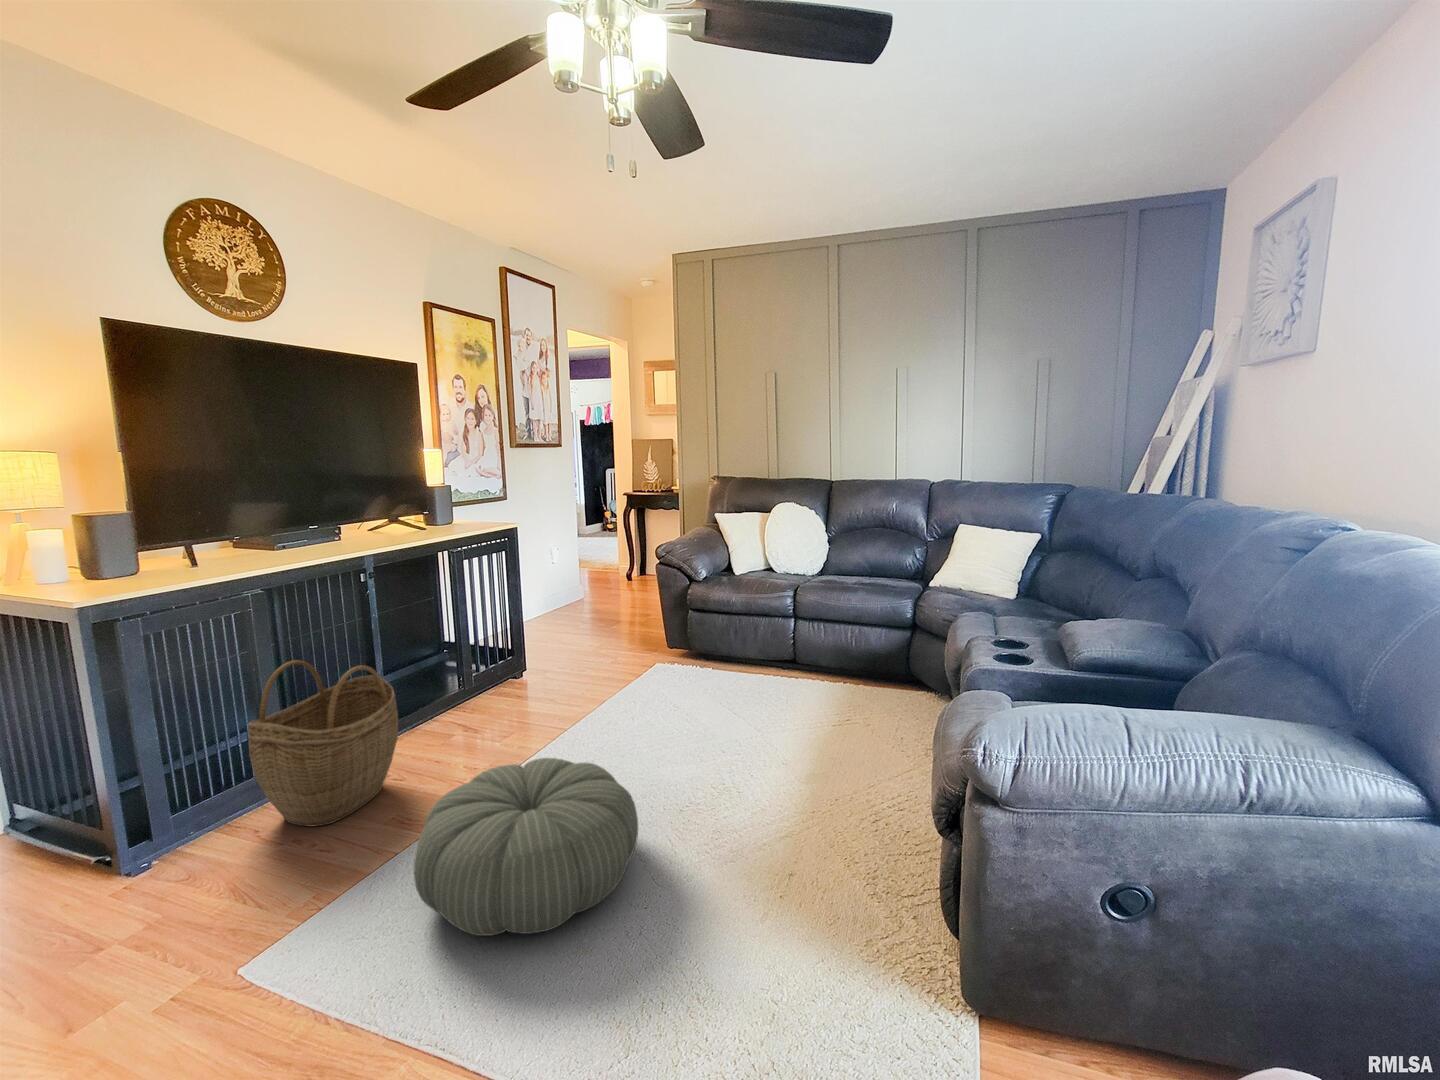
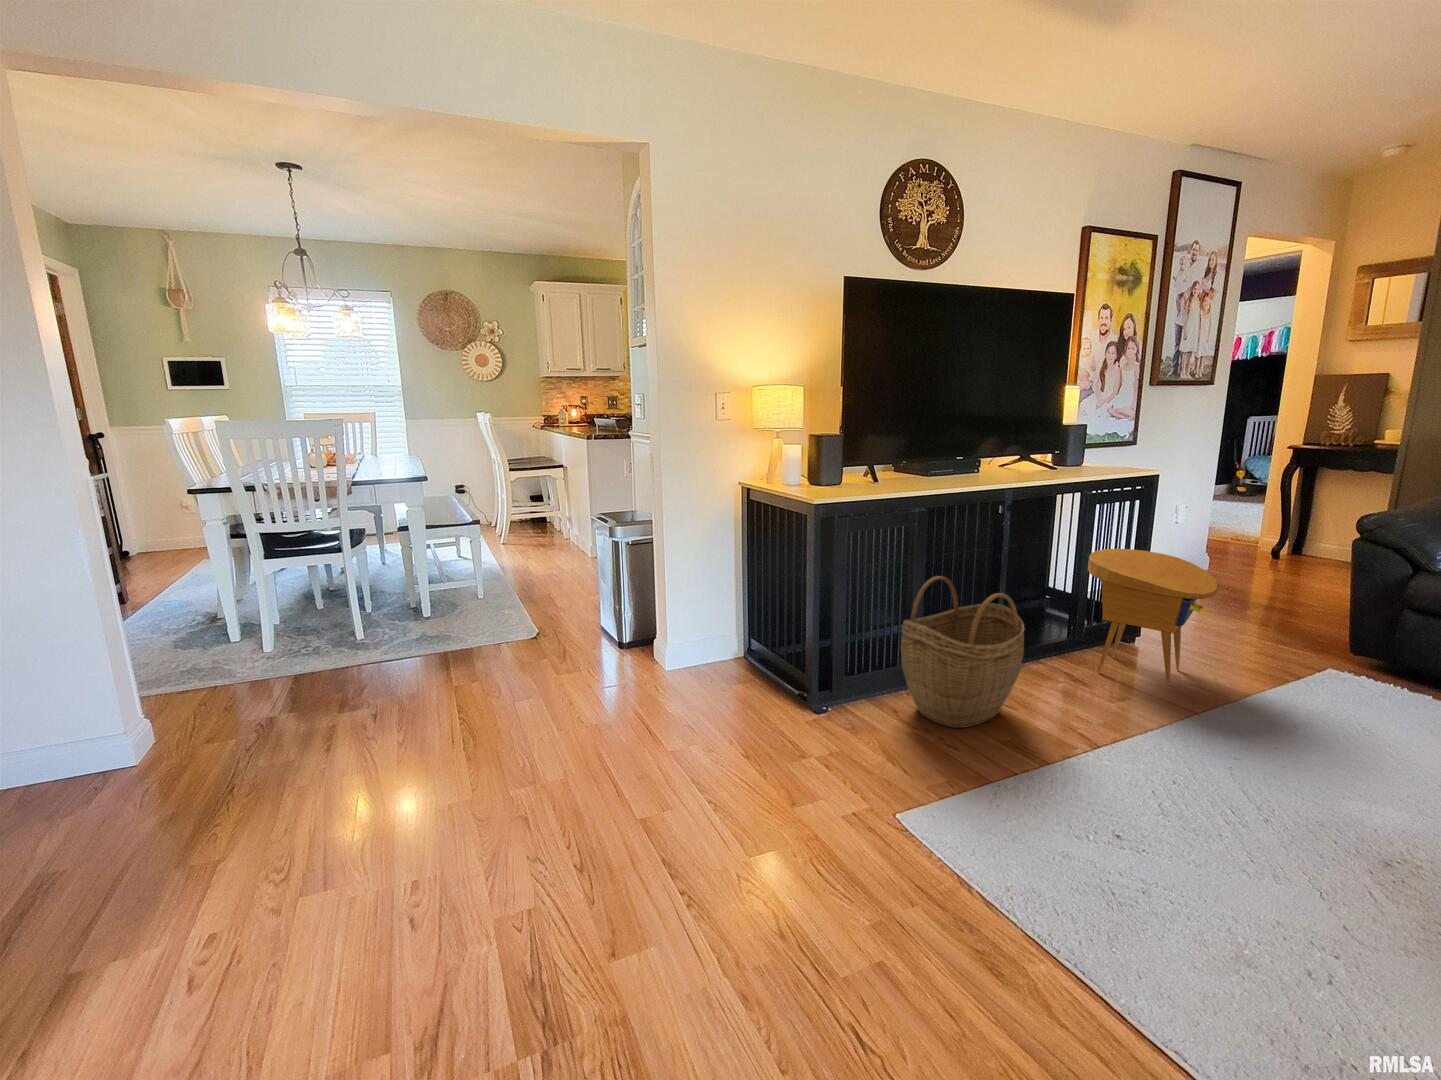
side table: none [462,594,564,714] -> present [1088,549,1218,685]
pouf: present [414,758,638,936] -> none [1055,735,1362,947]

